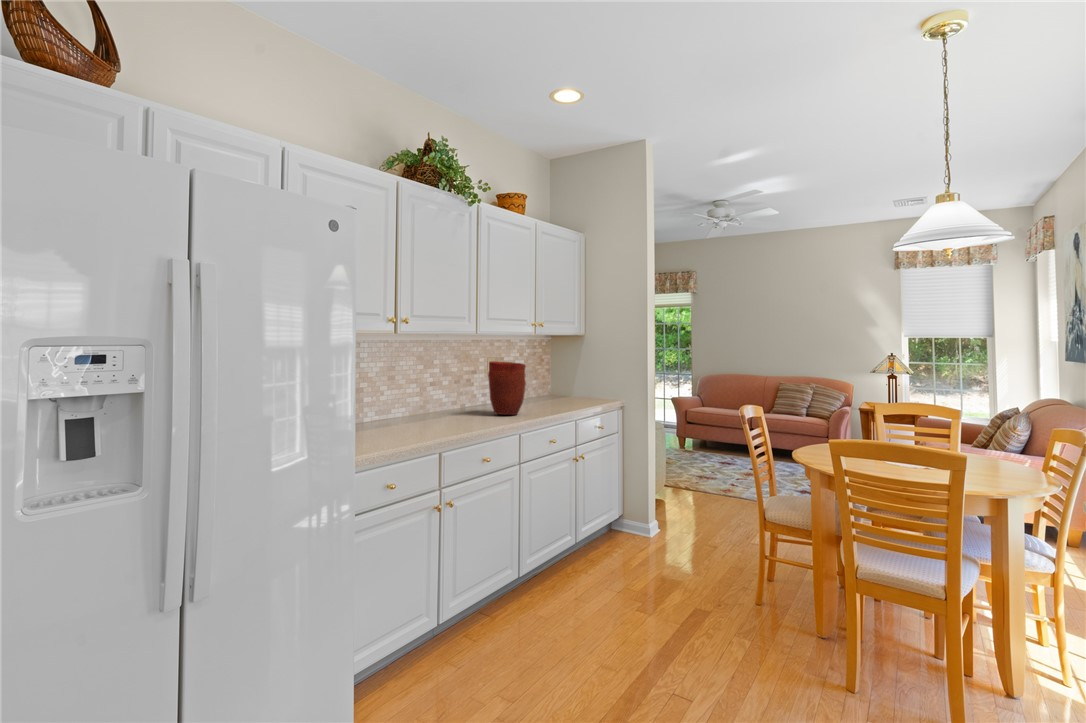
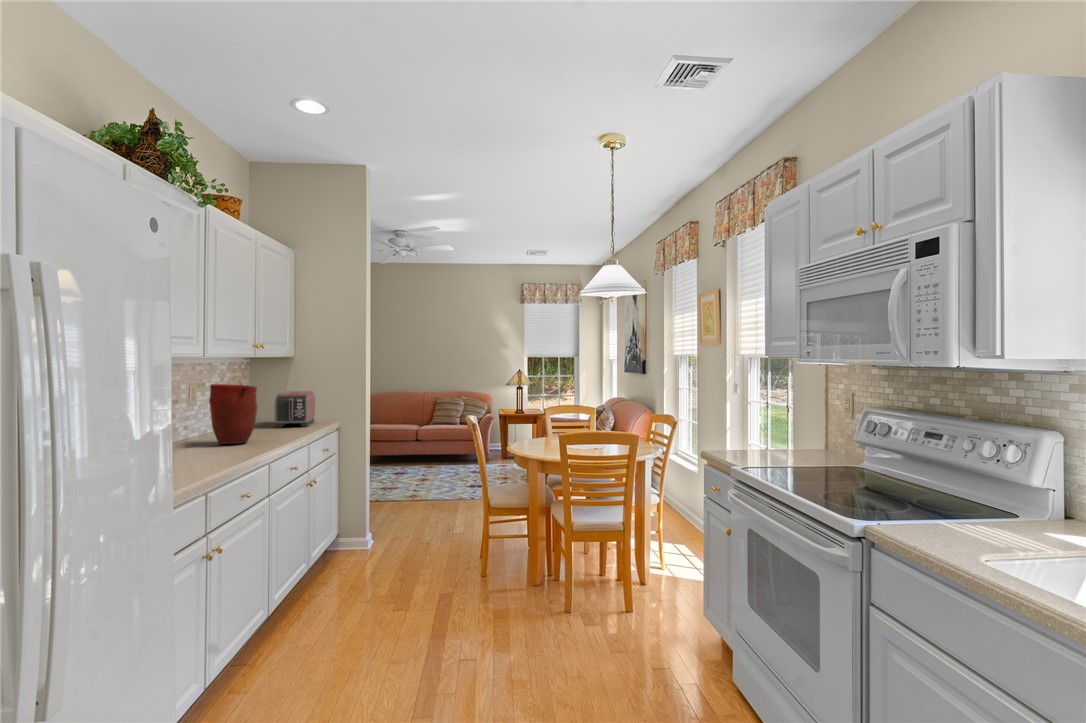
toaster: none [559,370,601,405] -> present [274,391,315,428]

